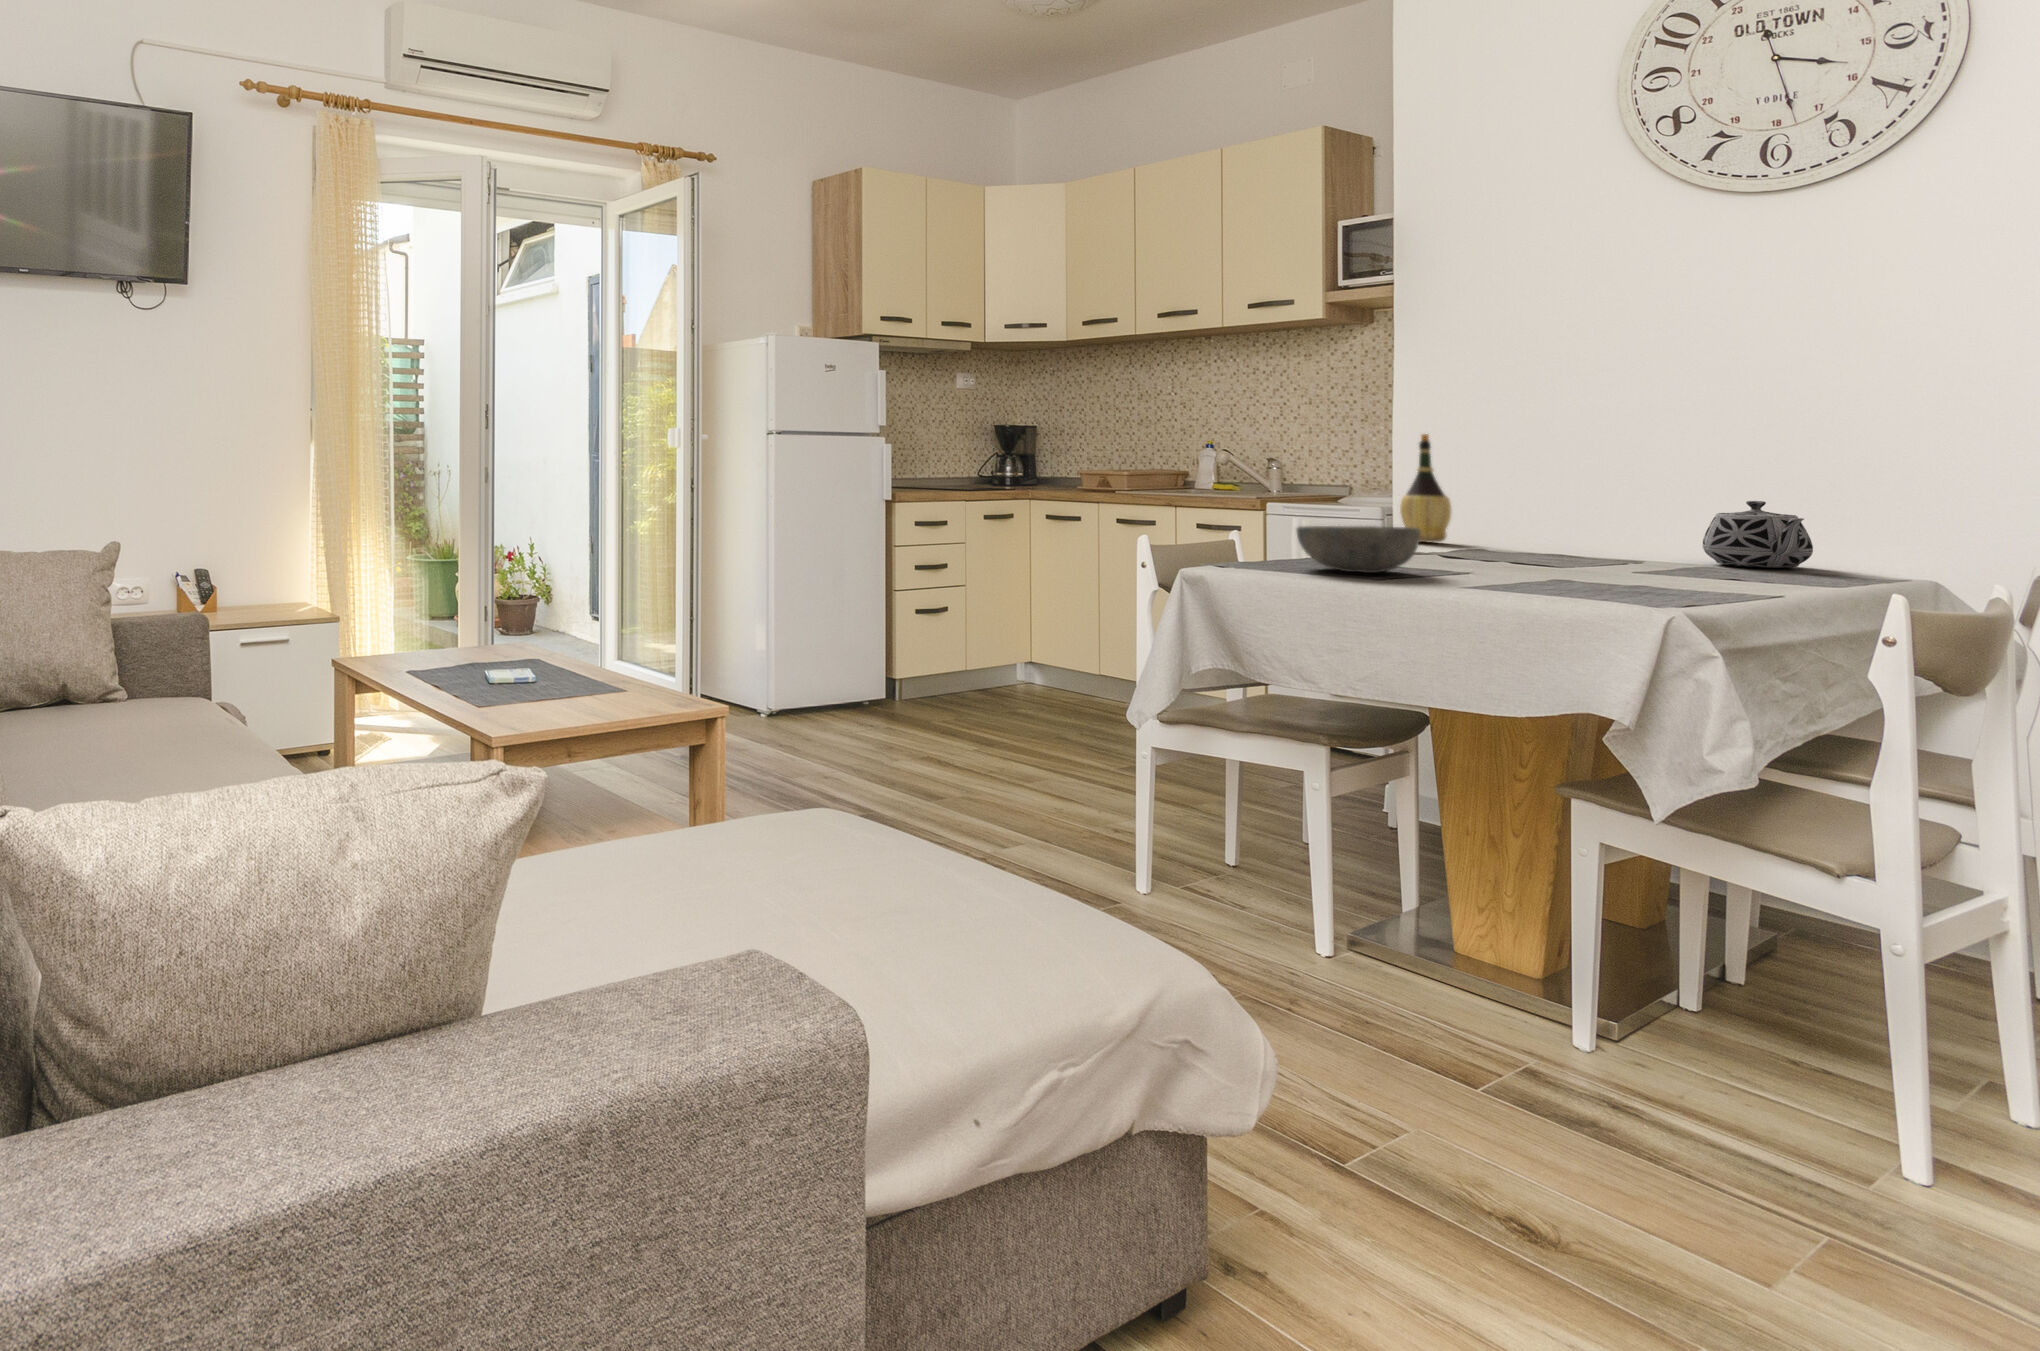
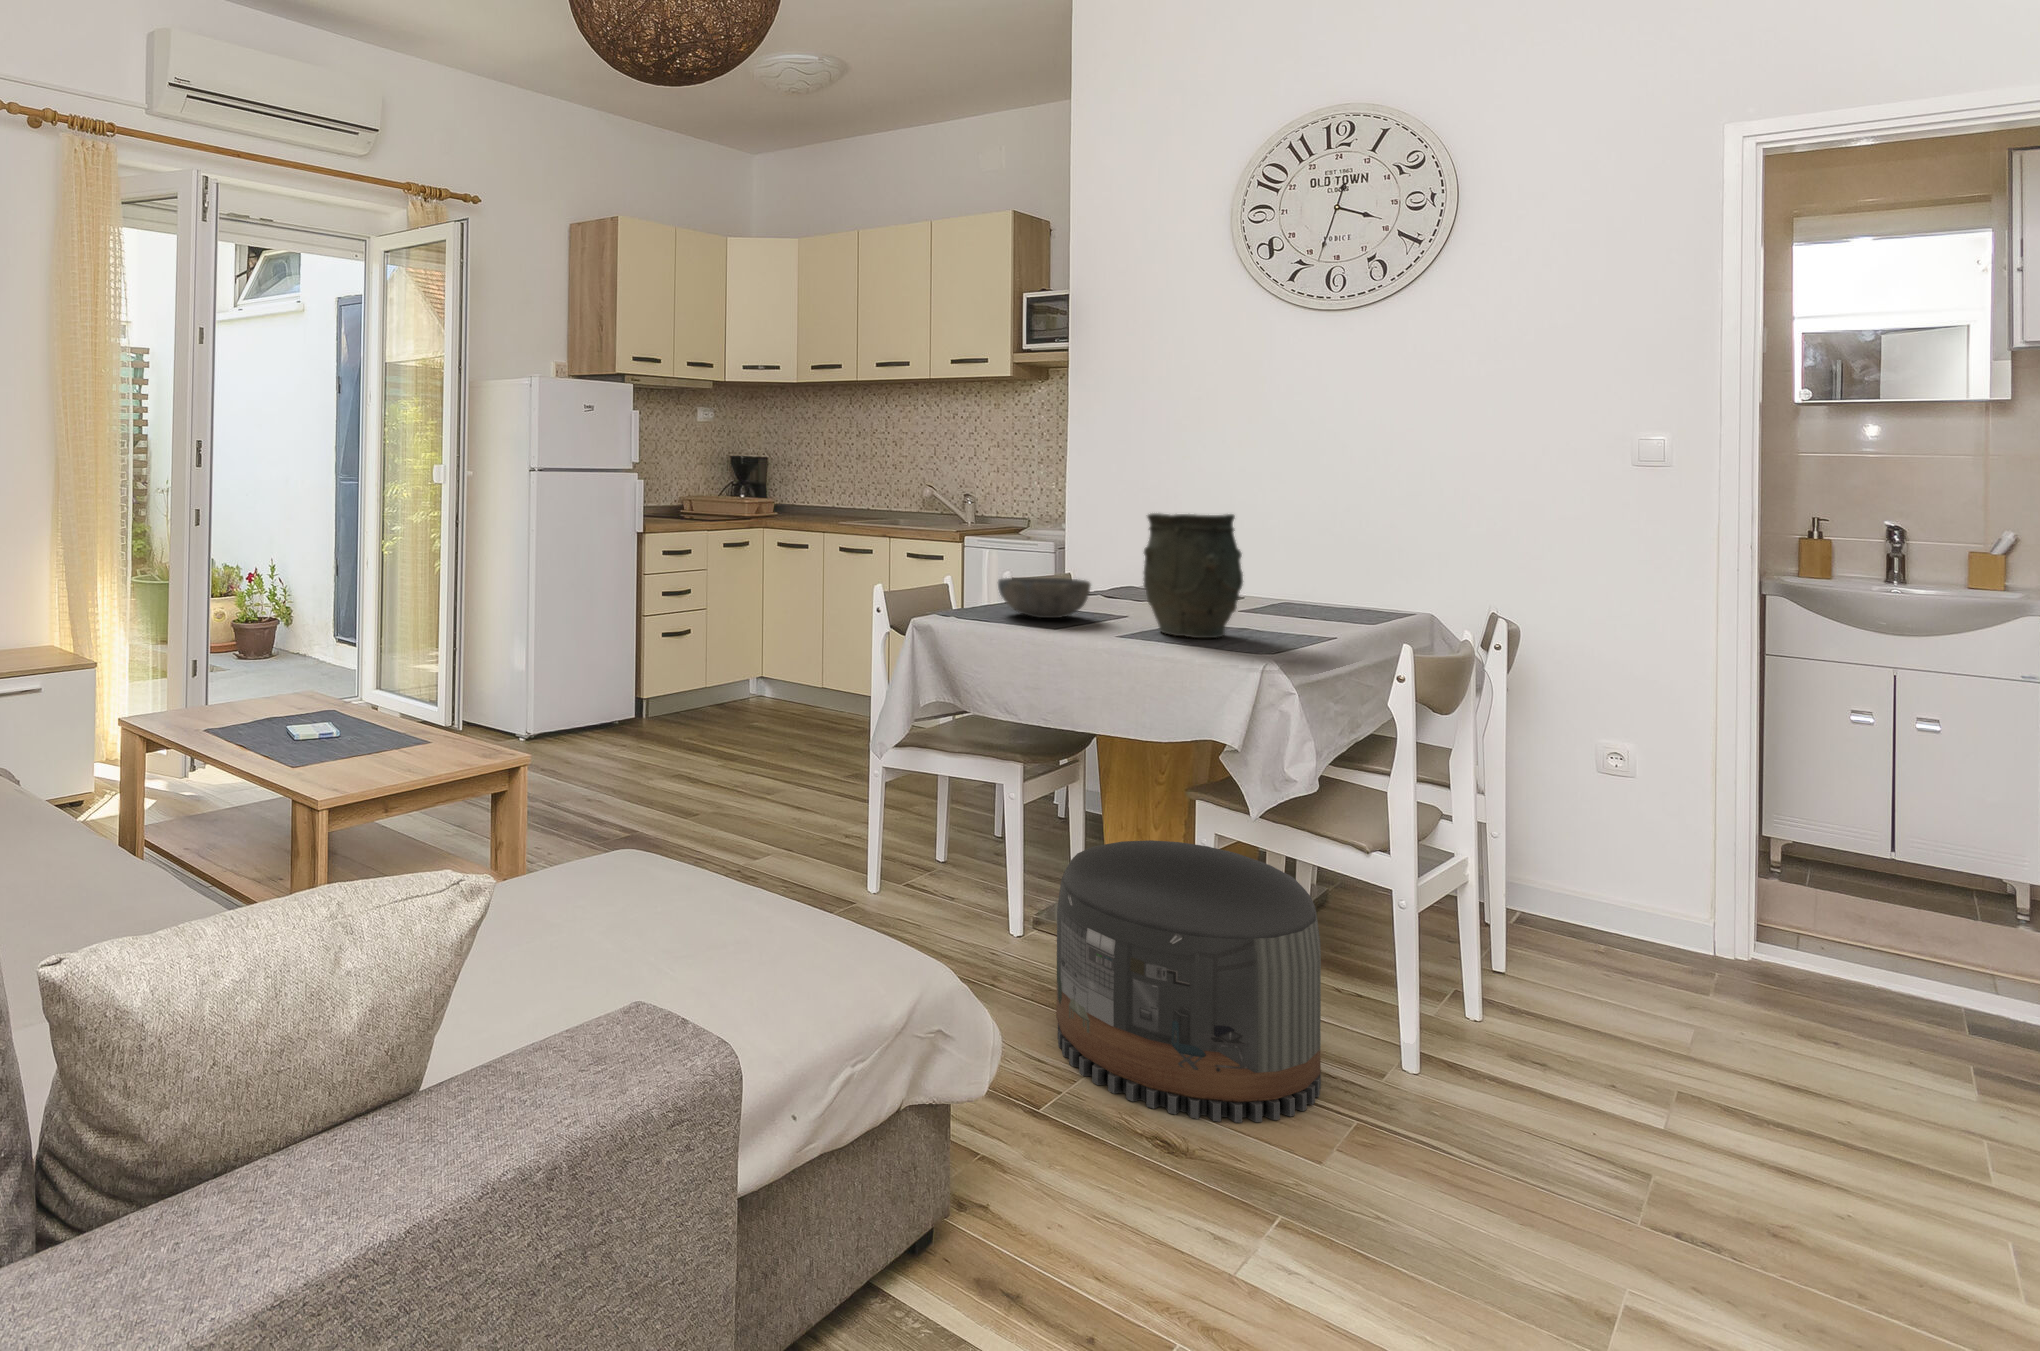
wine bottle: present [1400,434,1451,542] -> none [1070,491,1108,581]
vase: none [1492,435,1637,594] -> present [1143,513,1243,638]
teapot: present [1703,501,1813,568] -> none [1284,553,1357,605]
pouf: none [1372,844,1763,1217] -> present [1056,840,1321,1123]

